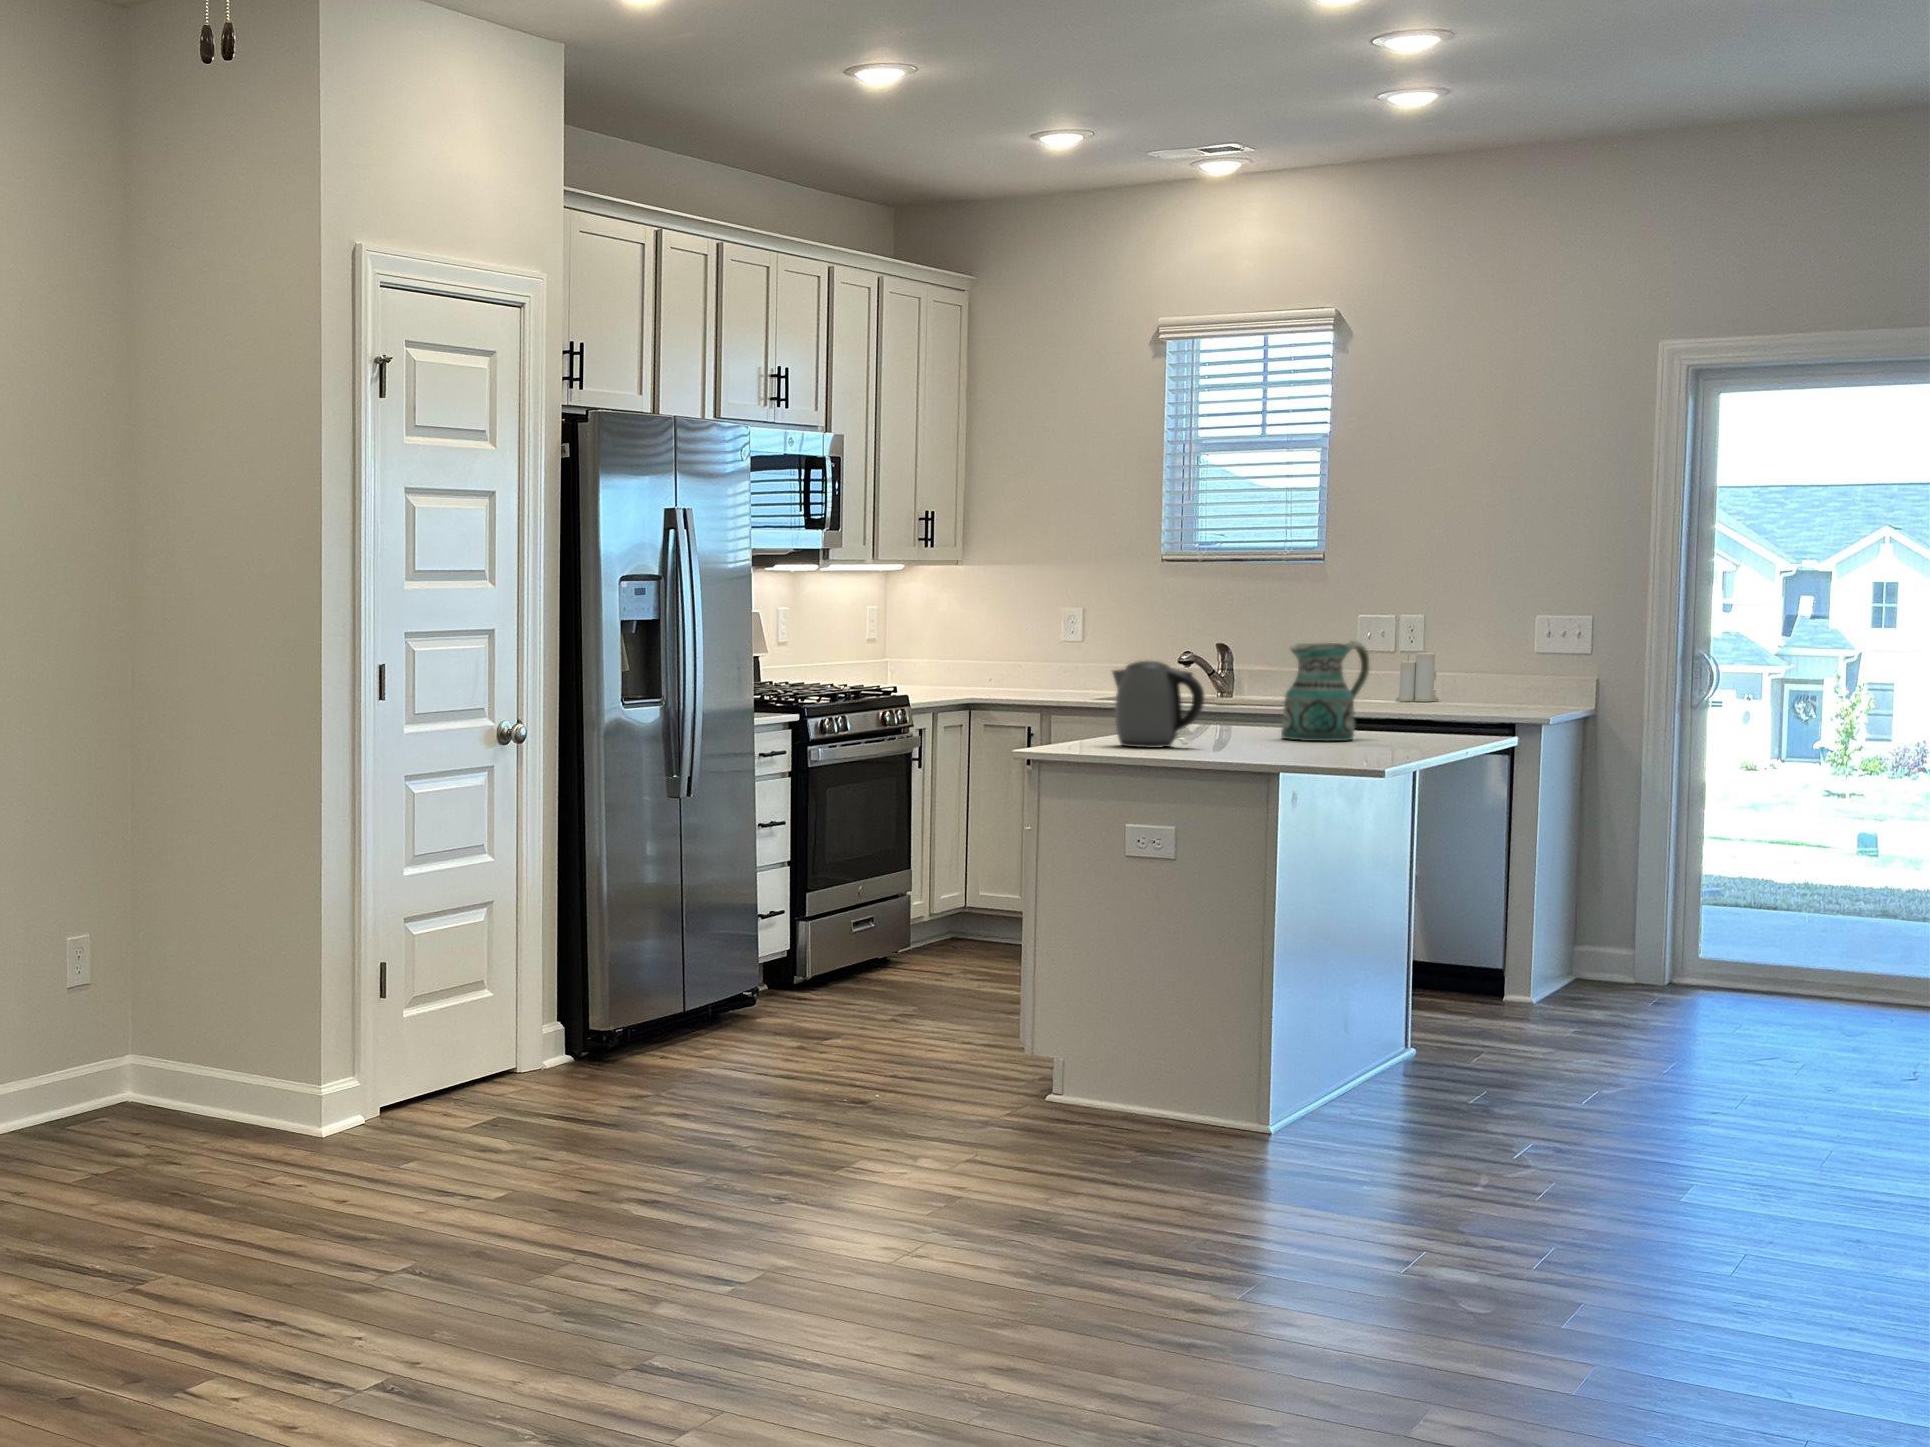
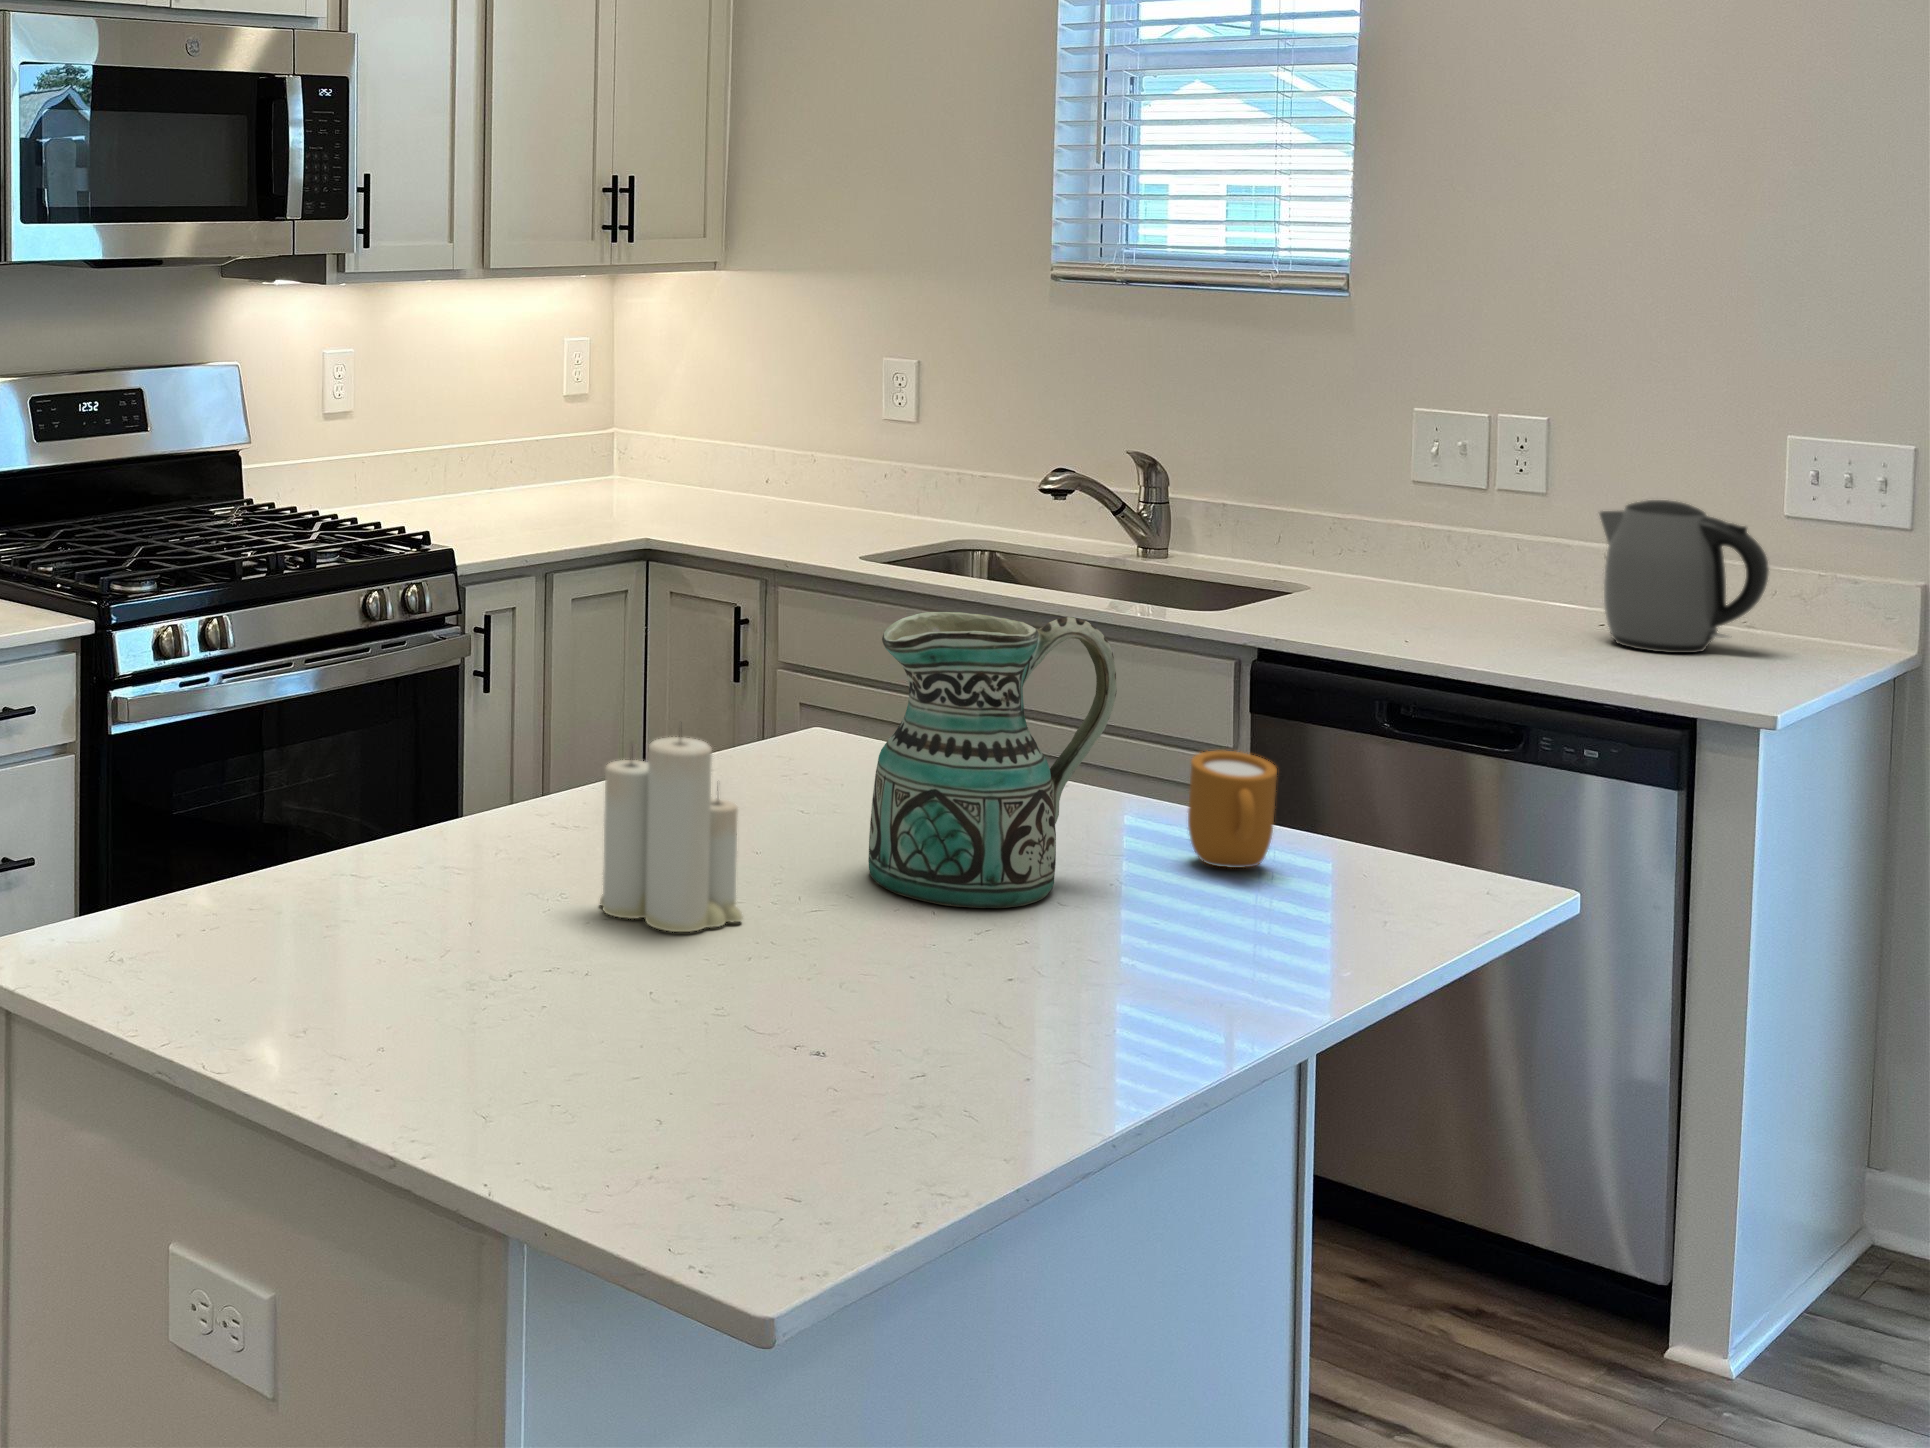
candle: present [1396,653,1439,702] -> present [600,722,742,932]
kettle: present [1112,661,1204,748] -> present [1600,500,1769,653]
mug: none [1385,695,1421,736] -> present [1188,751,1277,868]

